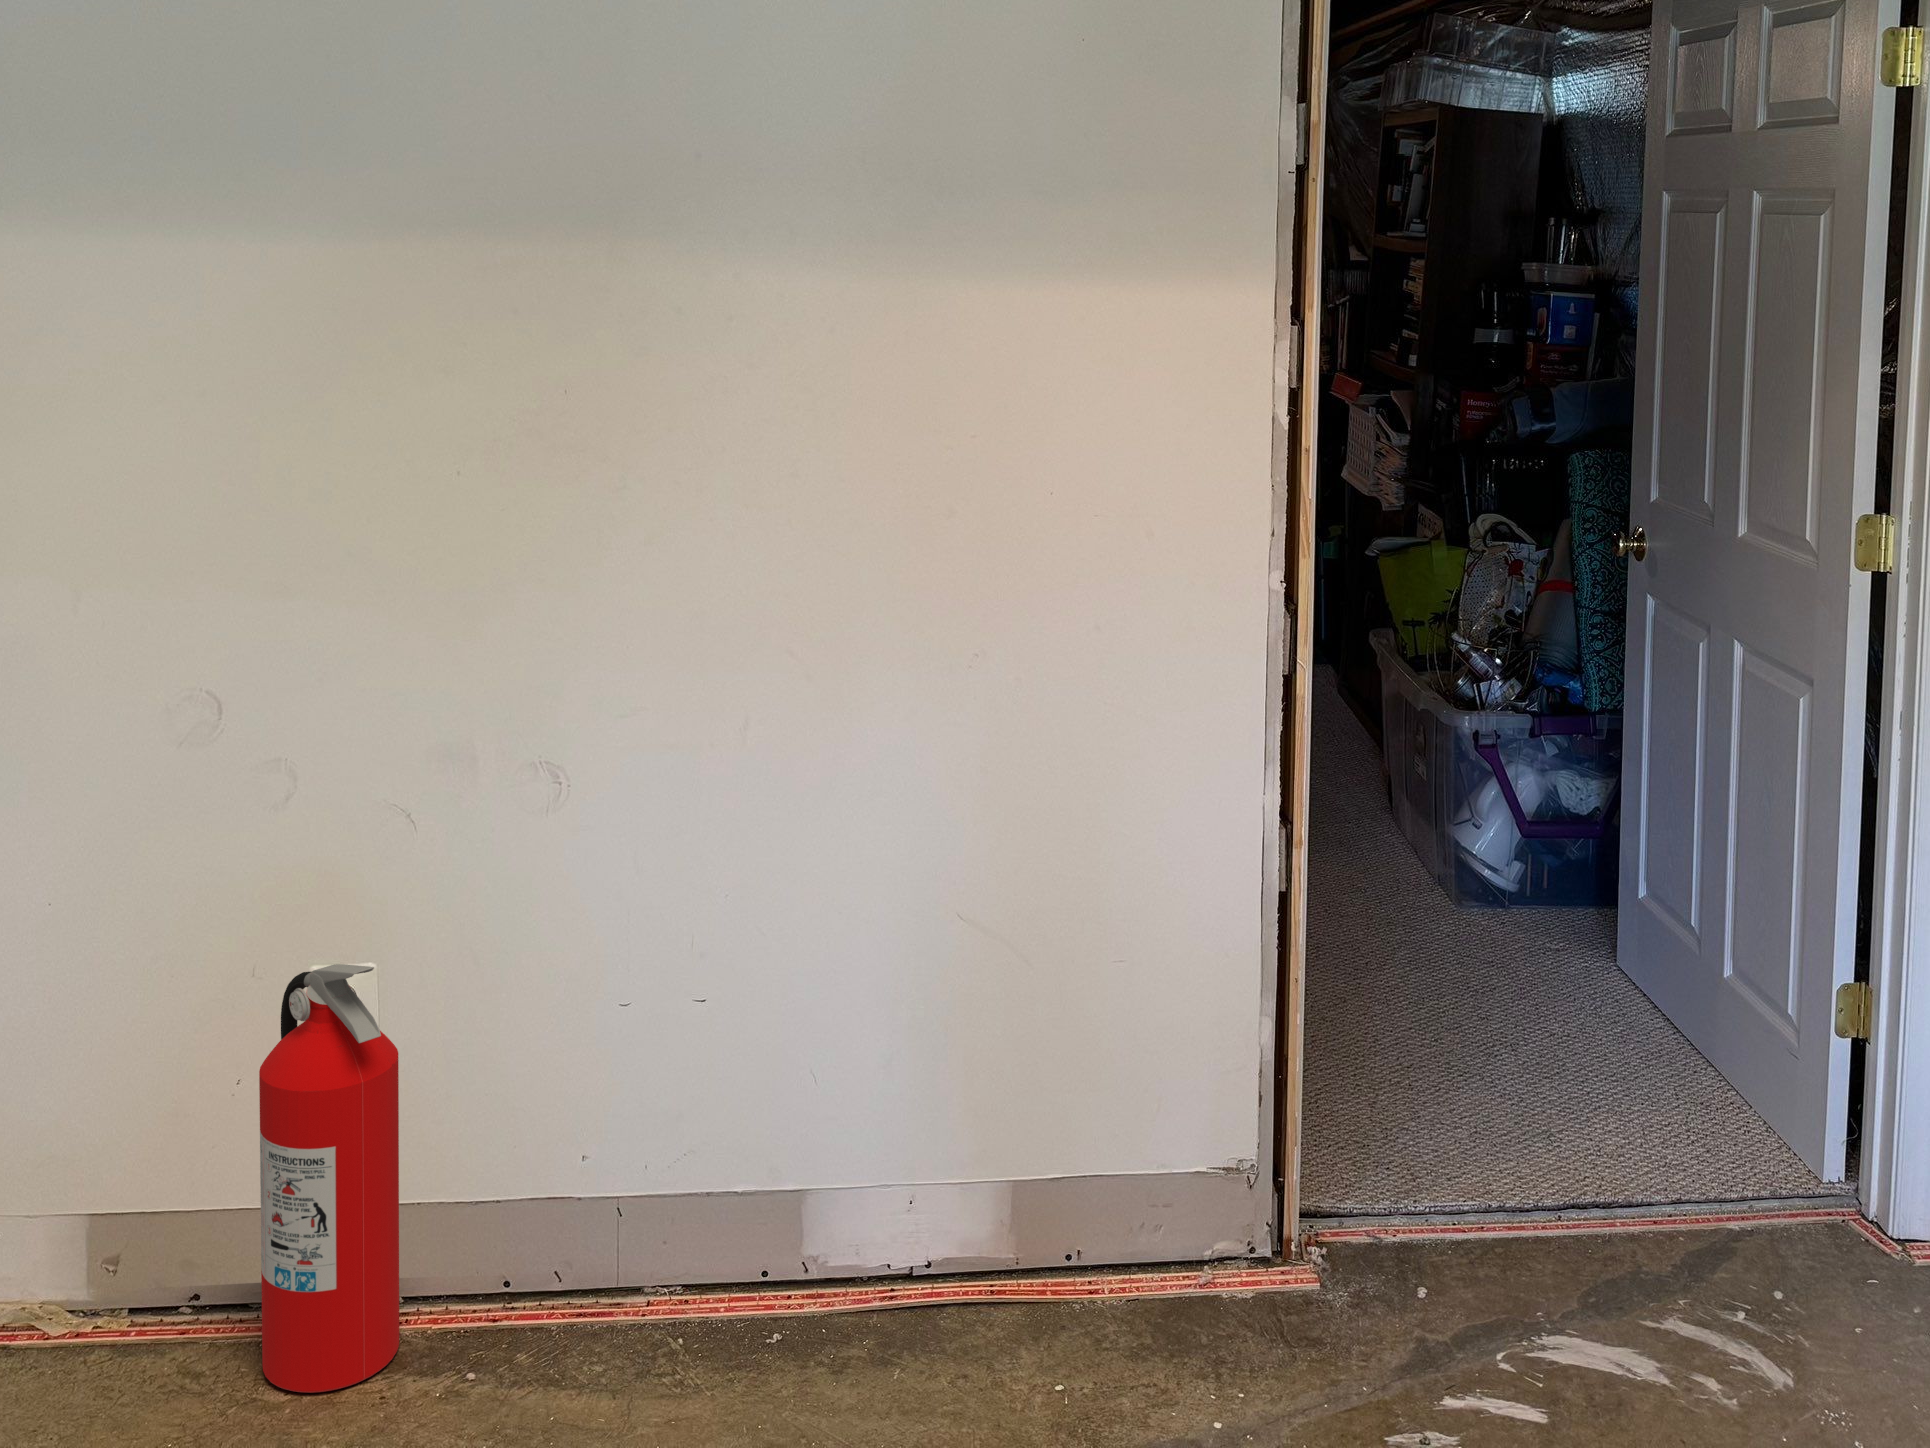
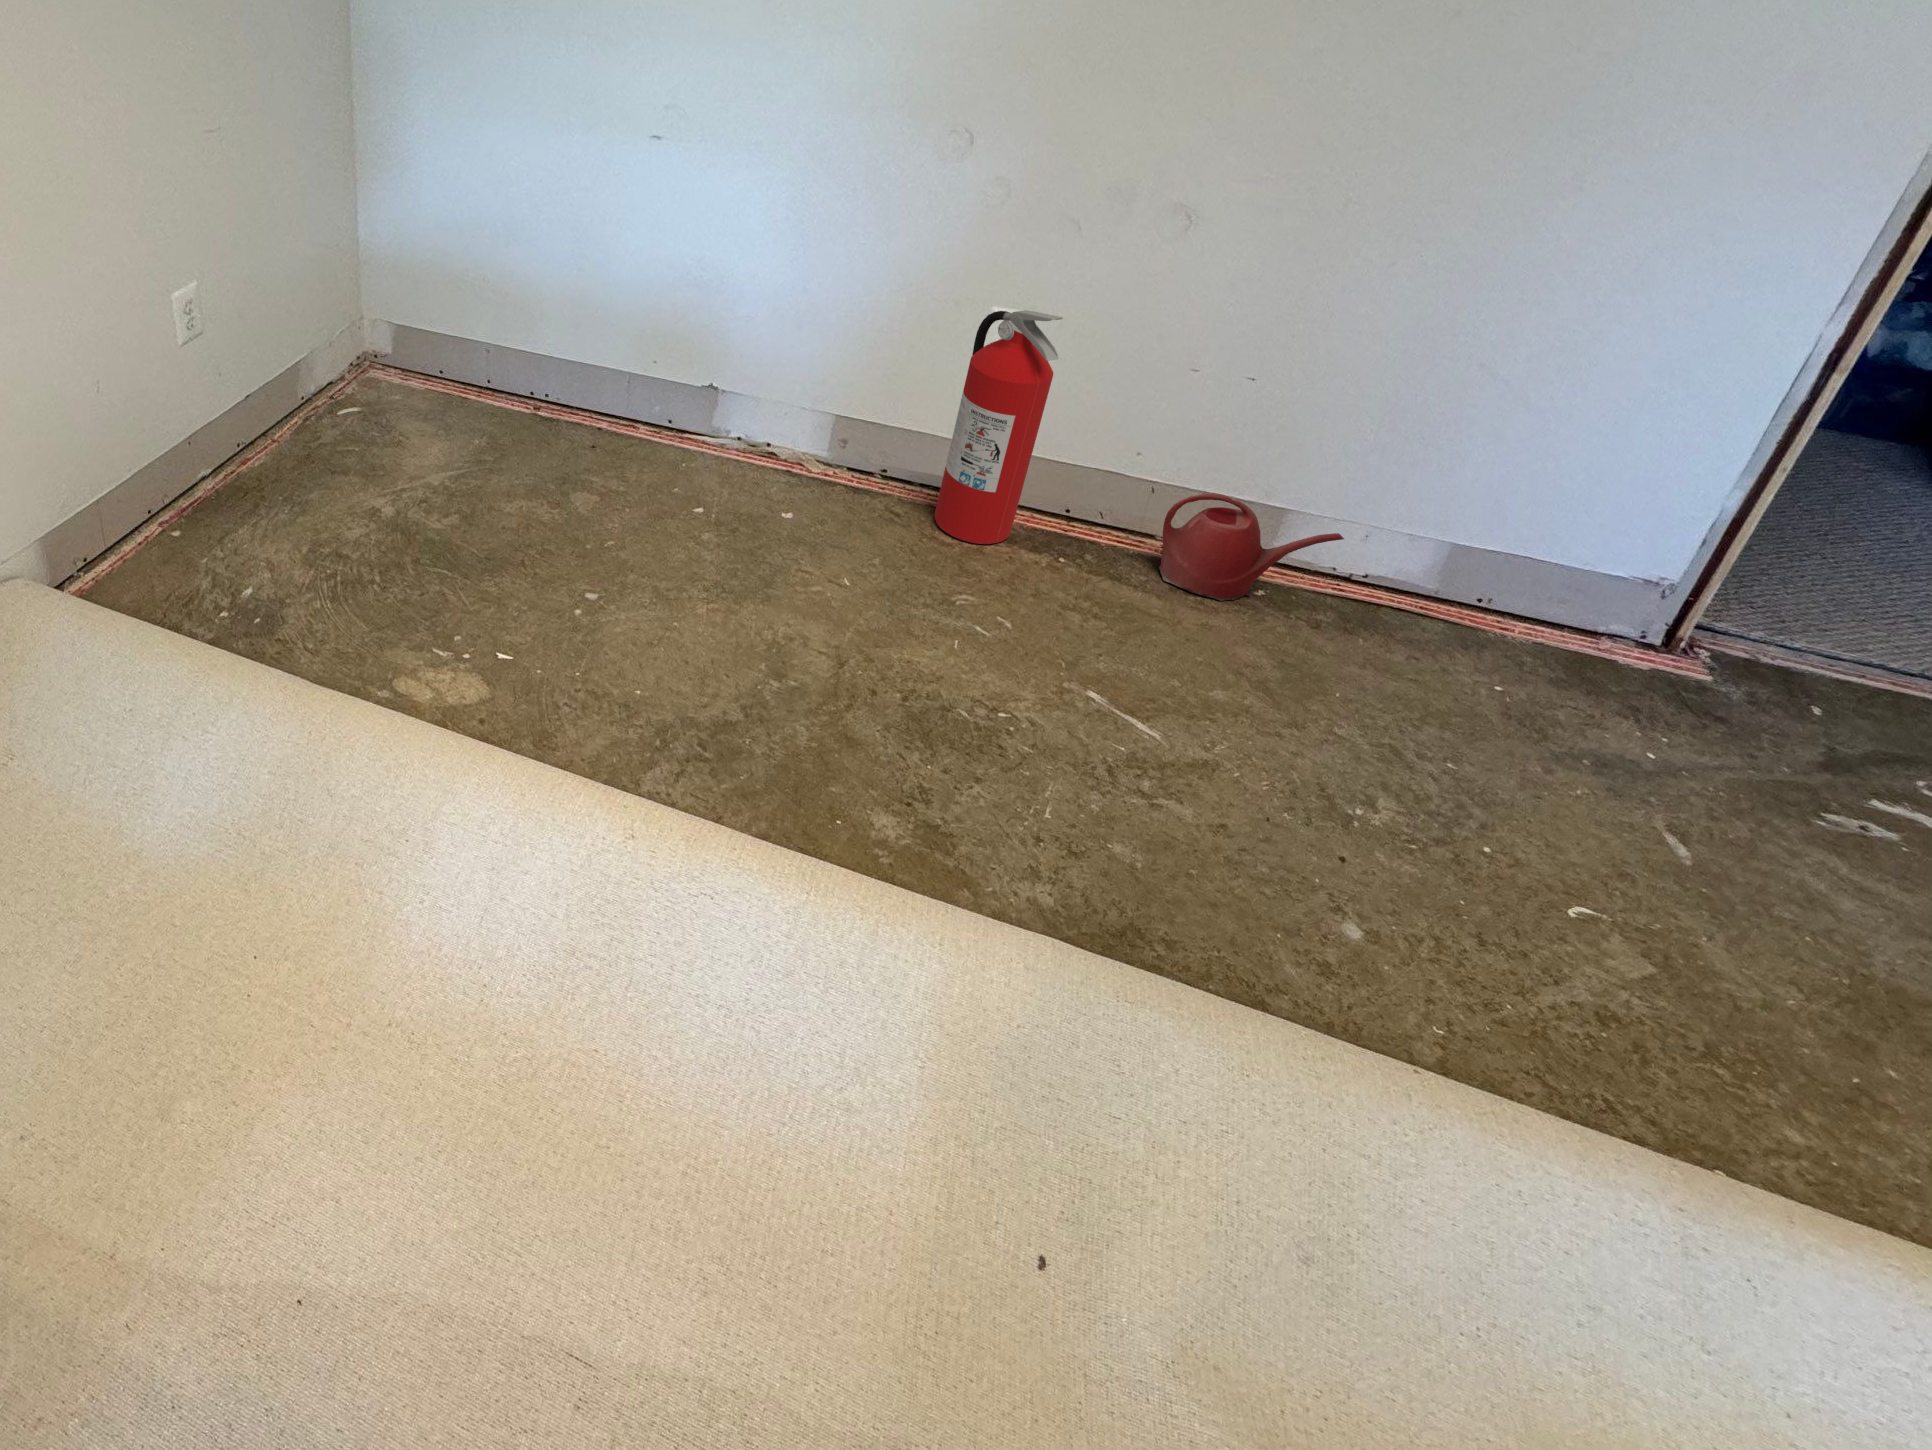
watering can: none [616,1195,854,1372] -> present [1159,493,1344,601]

